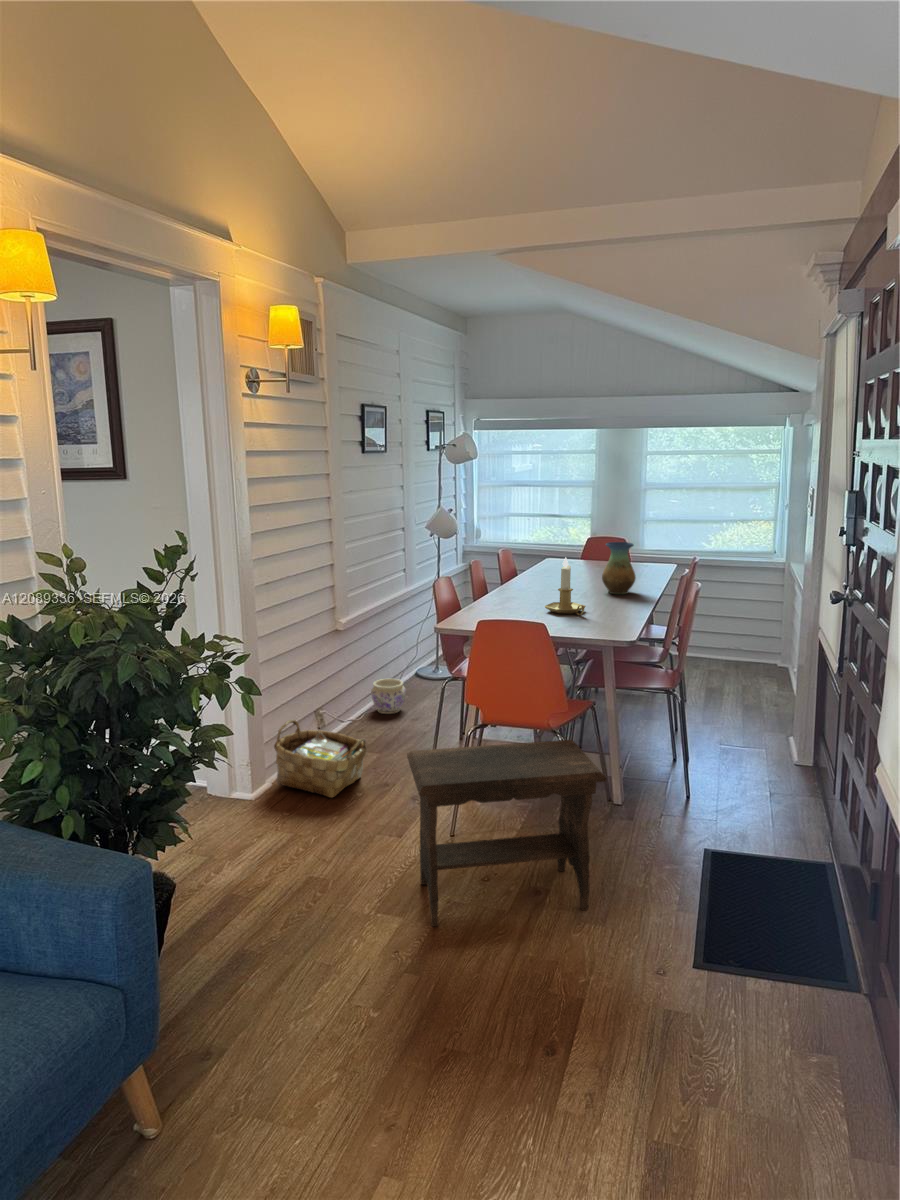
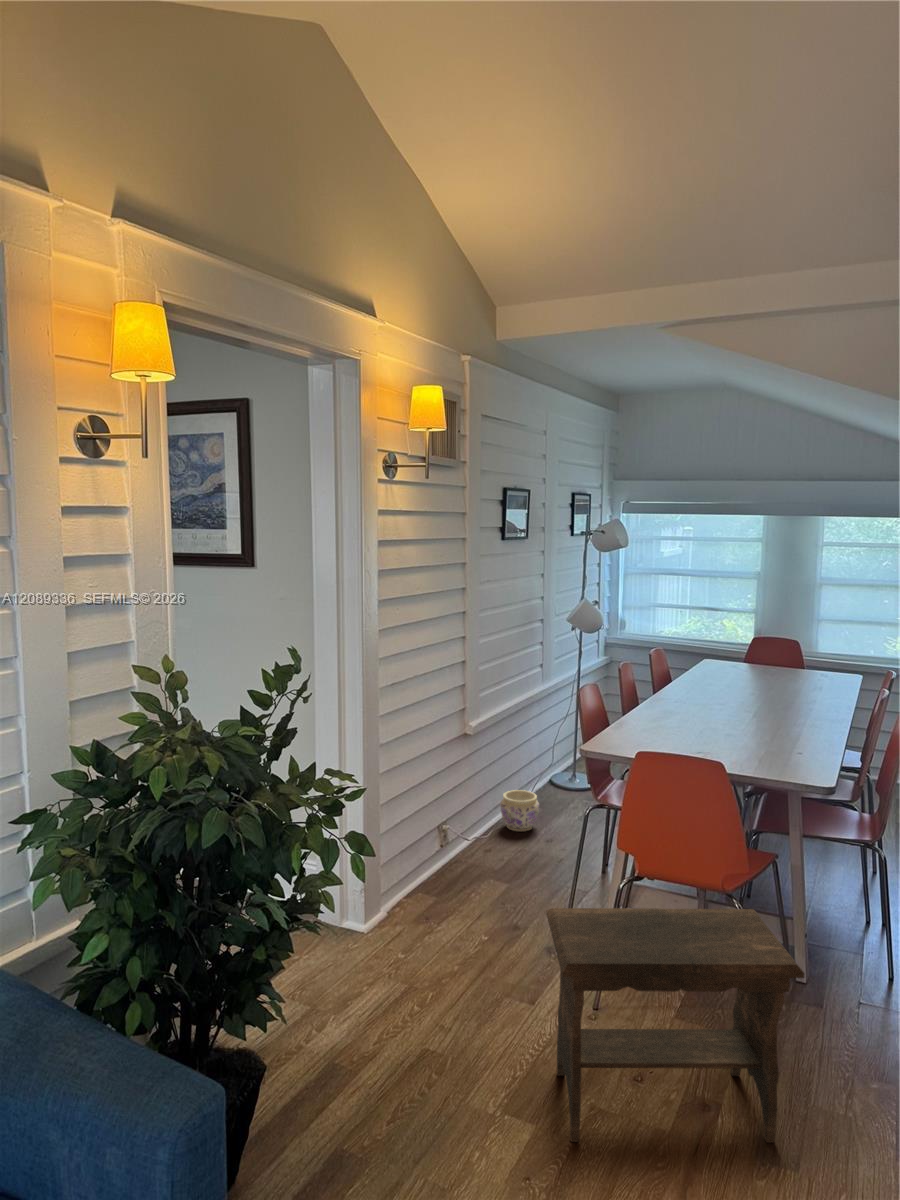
vase: present [602,542,636,594] -> none [778,651,820,714]
candlestick: present [545,557,586,615] -> none [711,670,762,742]
woven basket: present [274,719,367,798] -> none [391,839,495,938]

